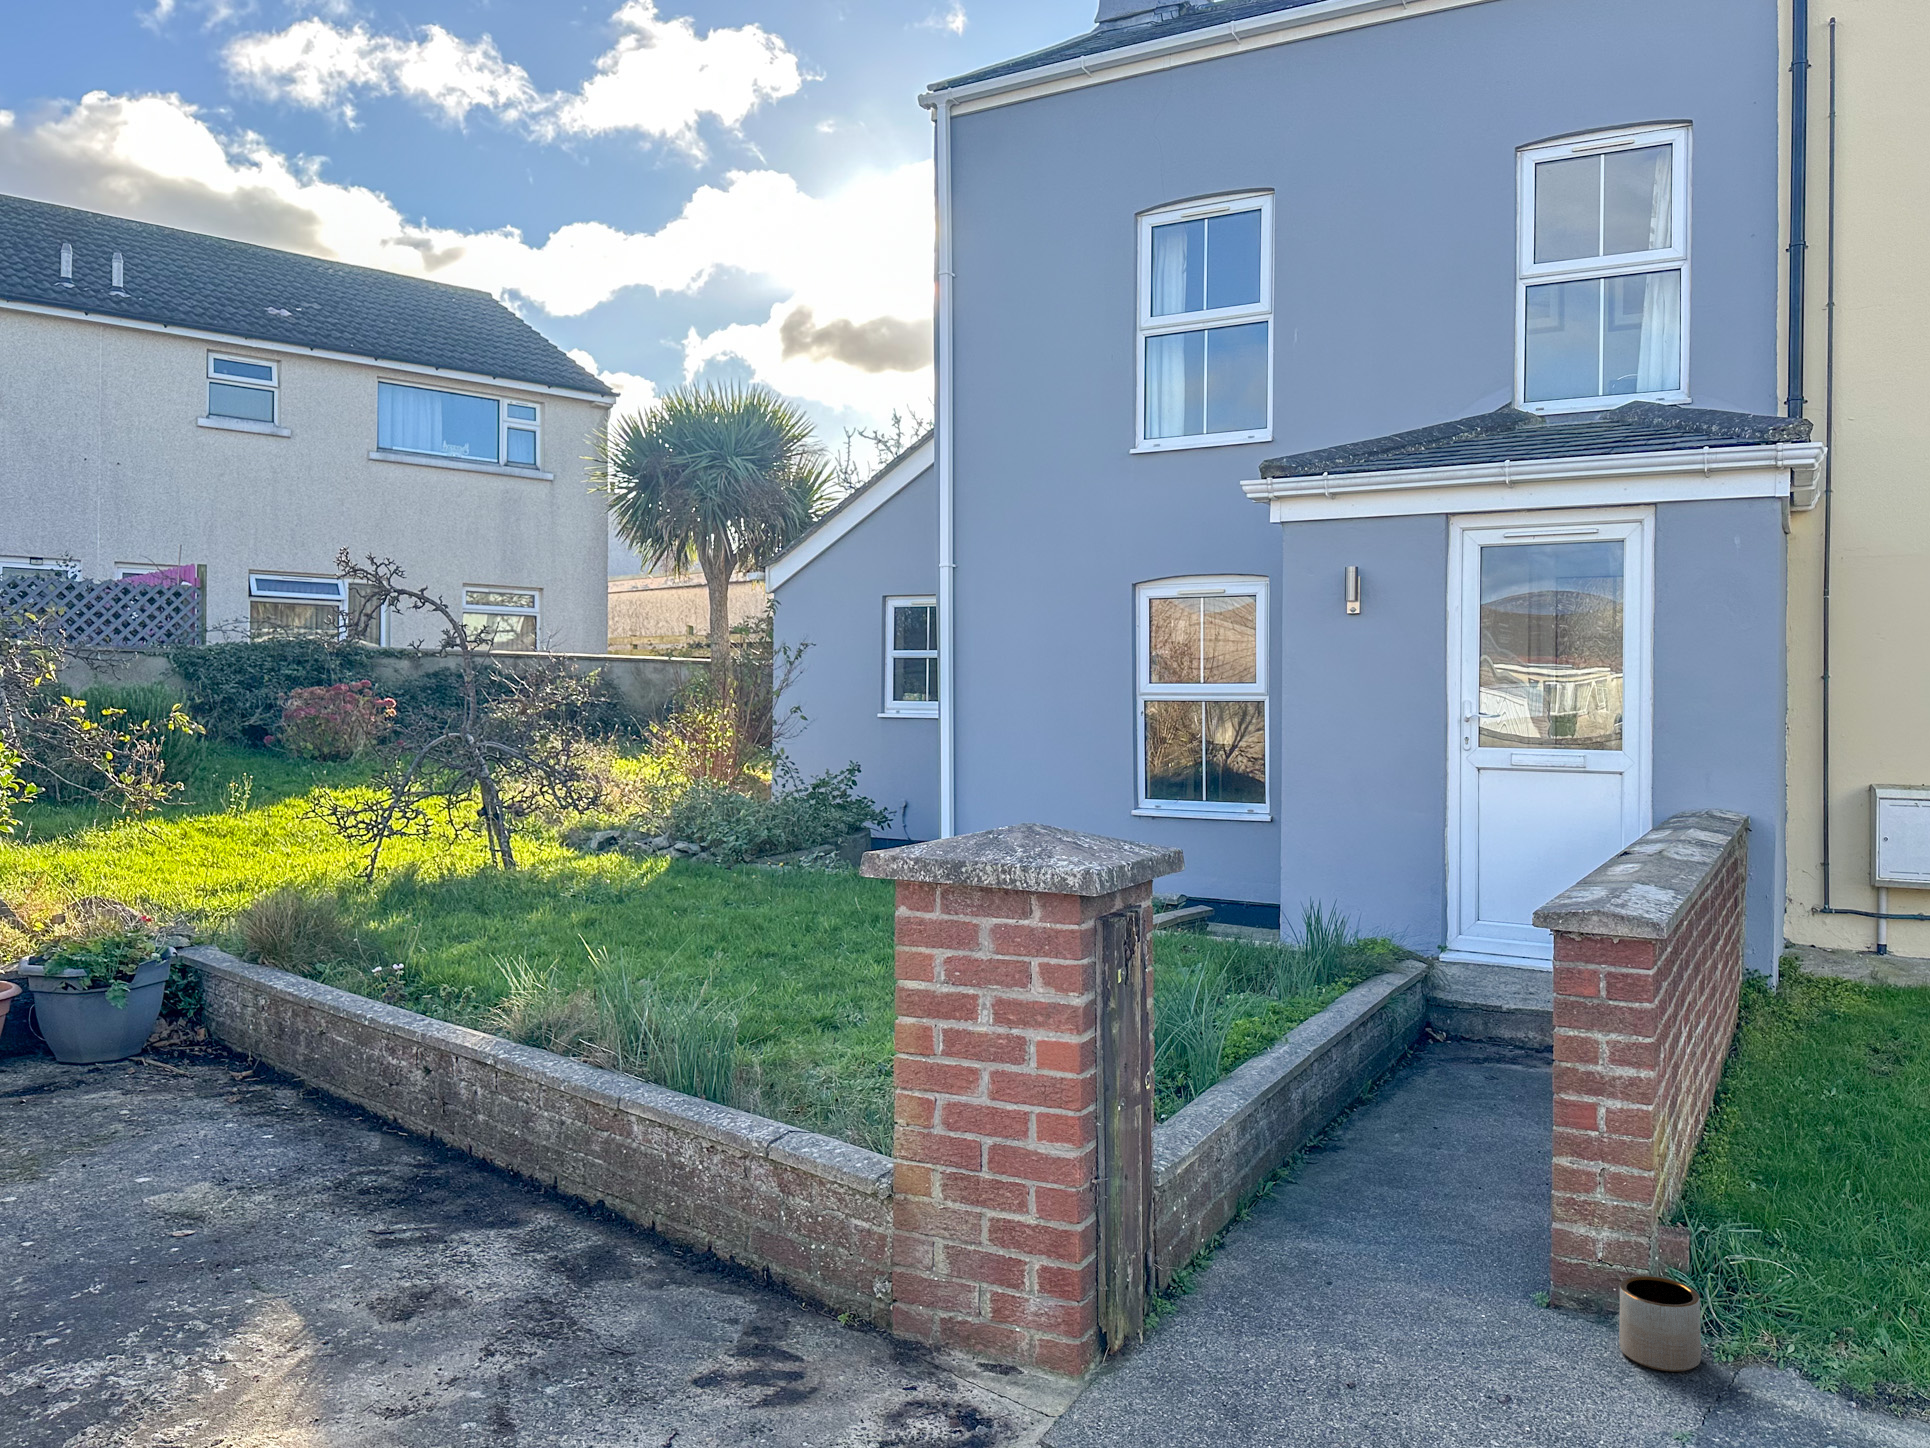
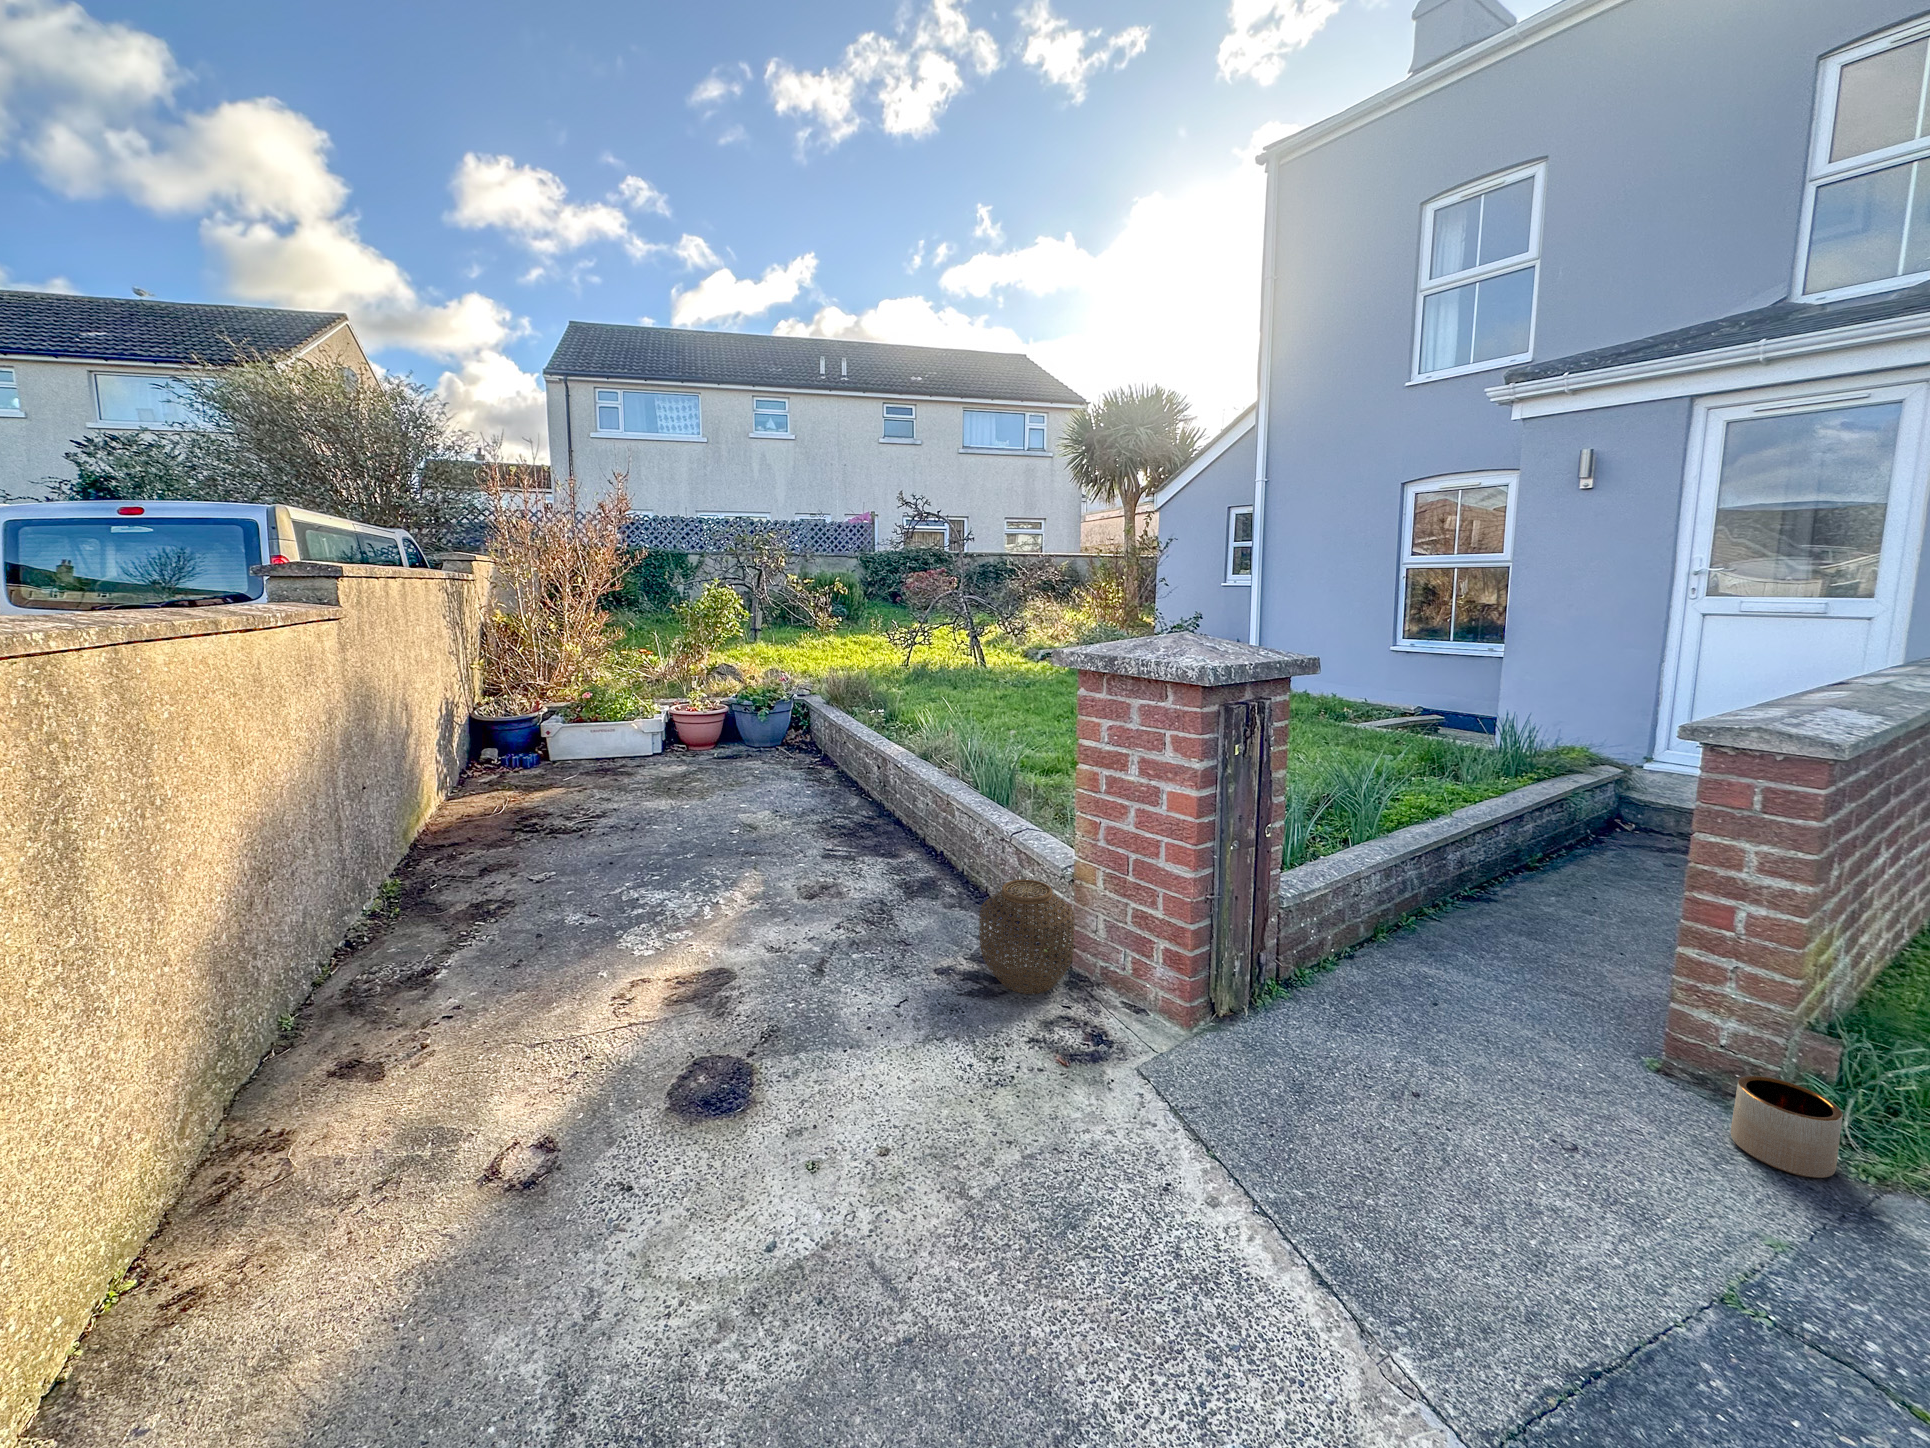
woven basket: none [761,1206,906,1388] -> present [979,880,1074,994]

